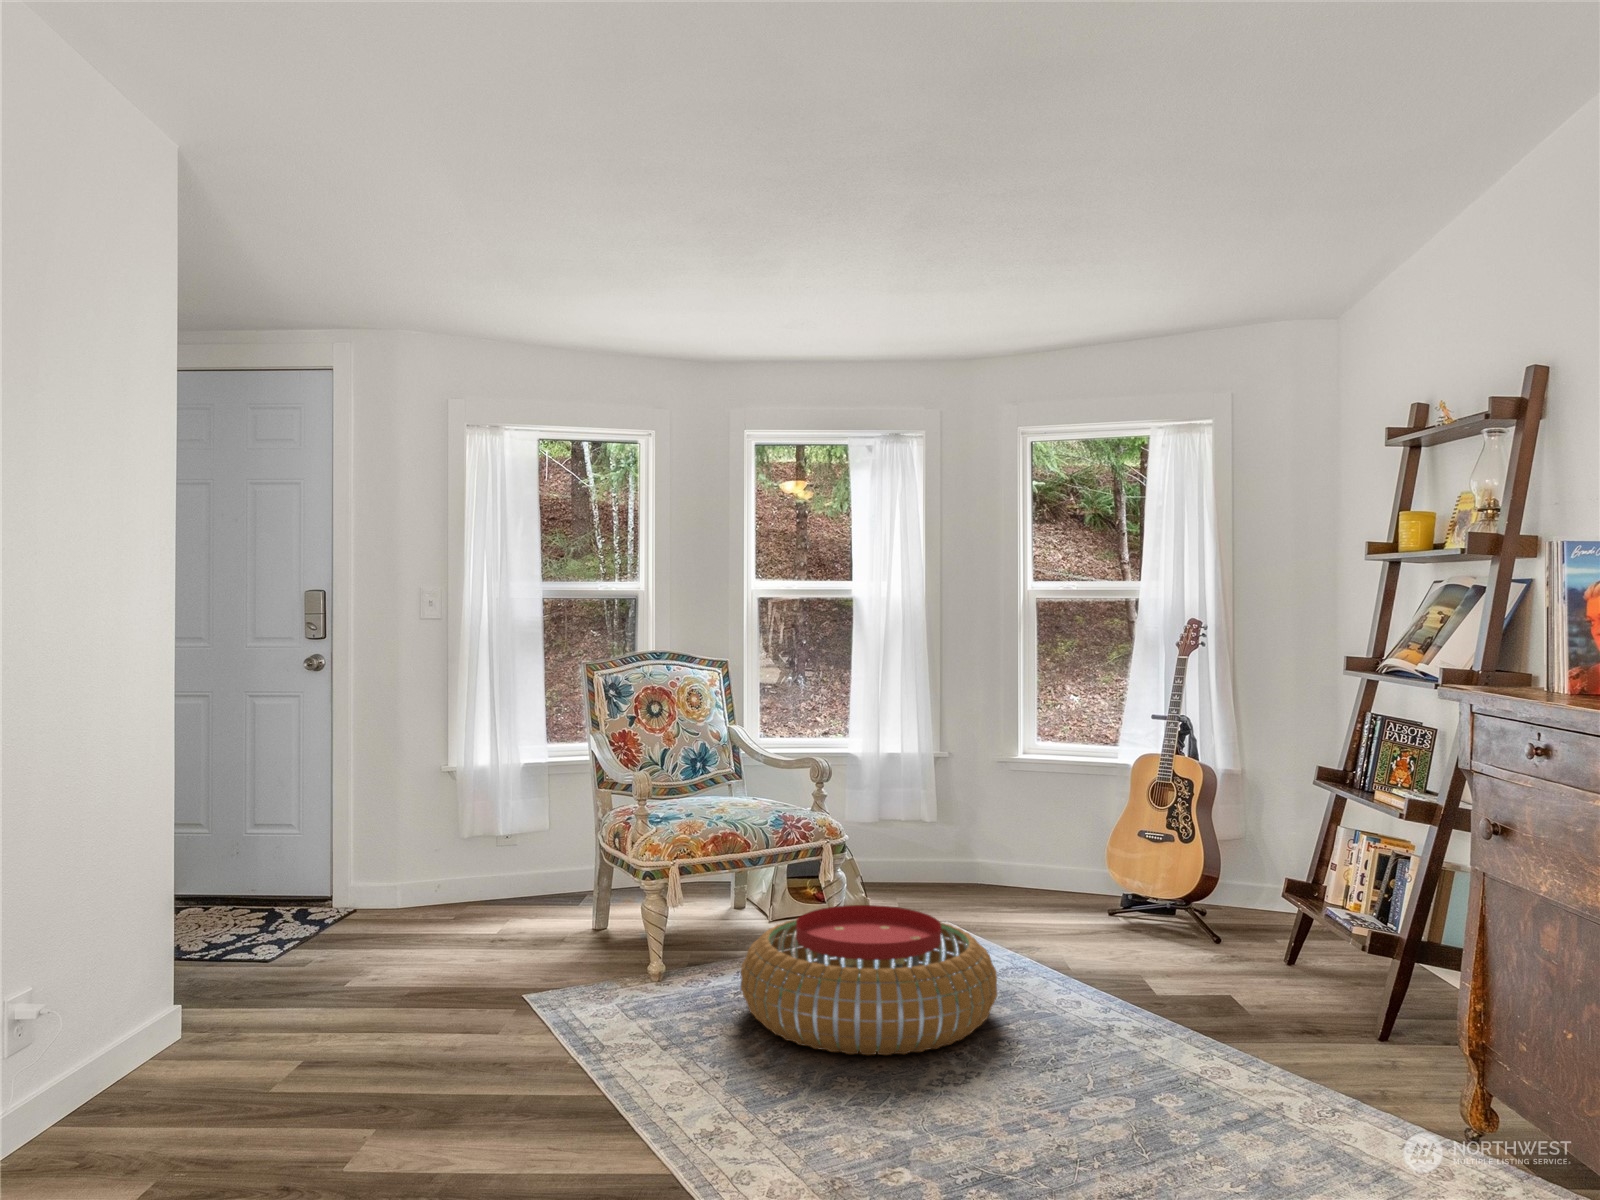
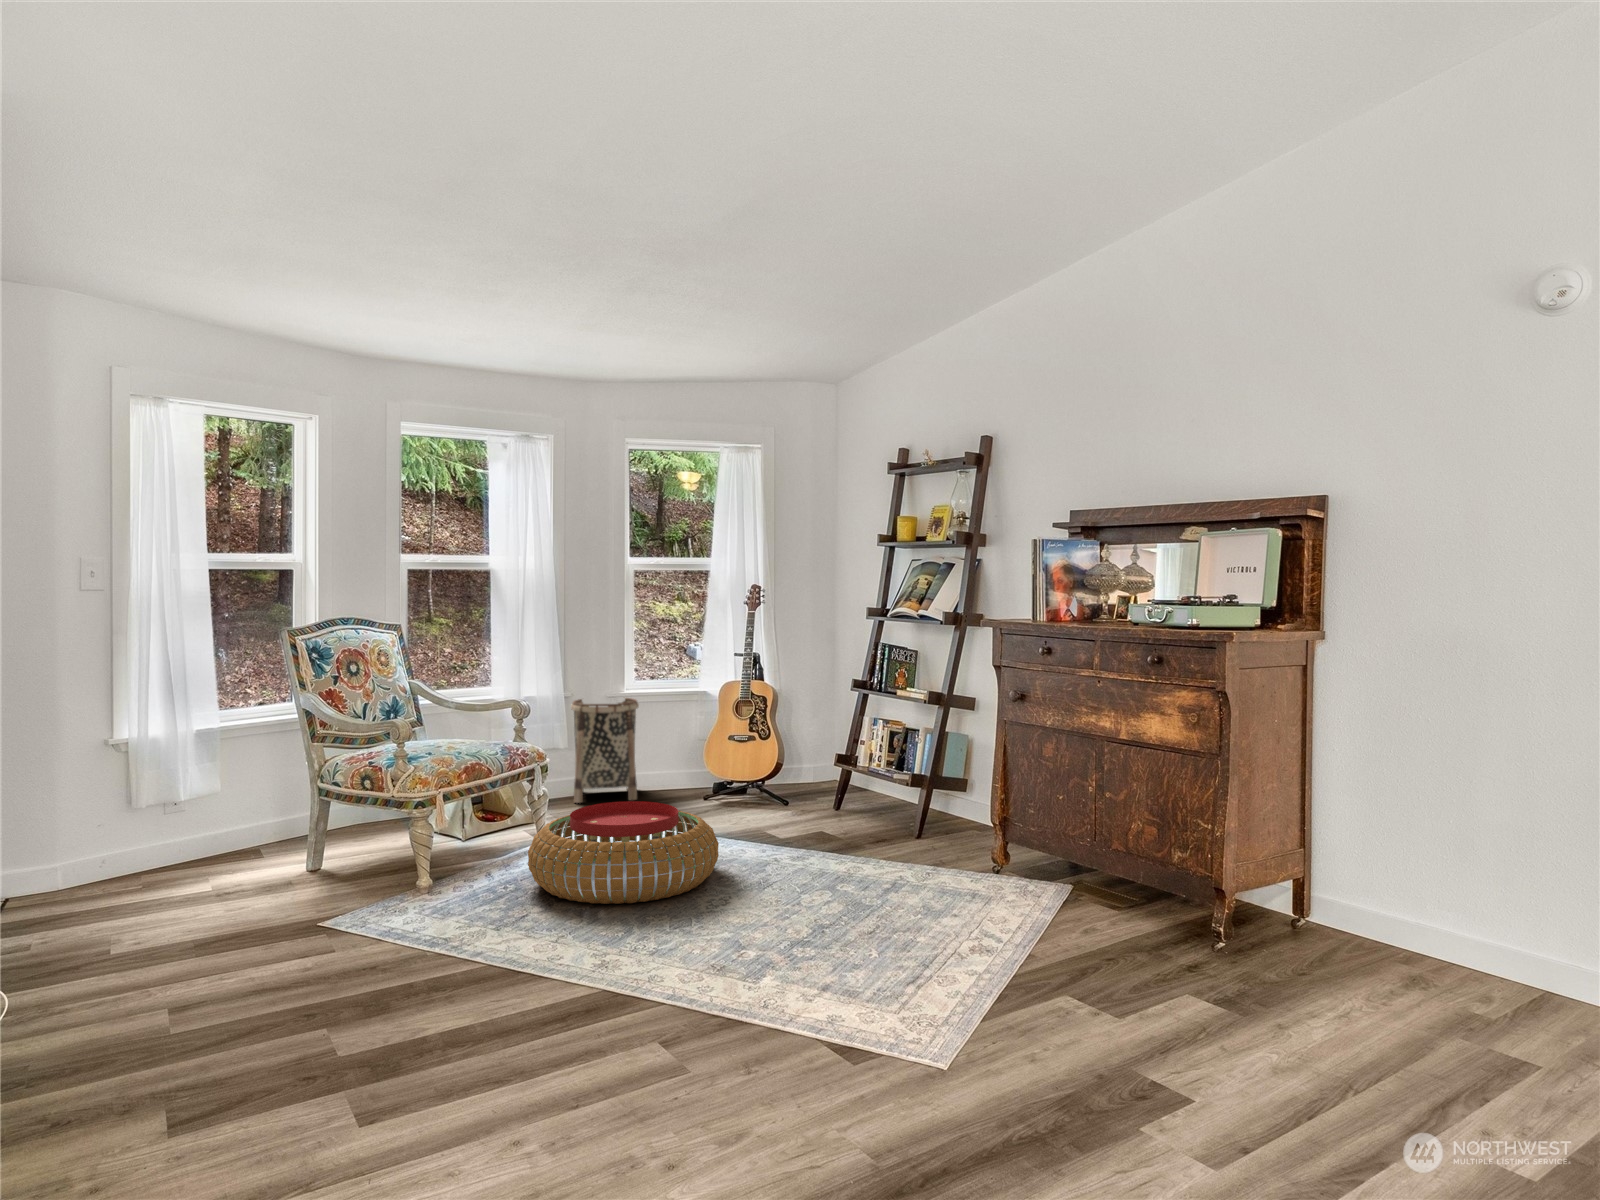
basket: none [945,763,1040,903] -> present [571,698,639,803]

